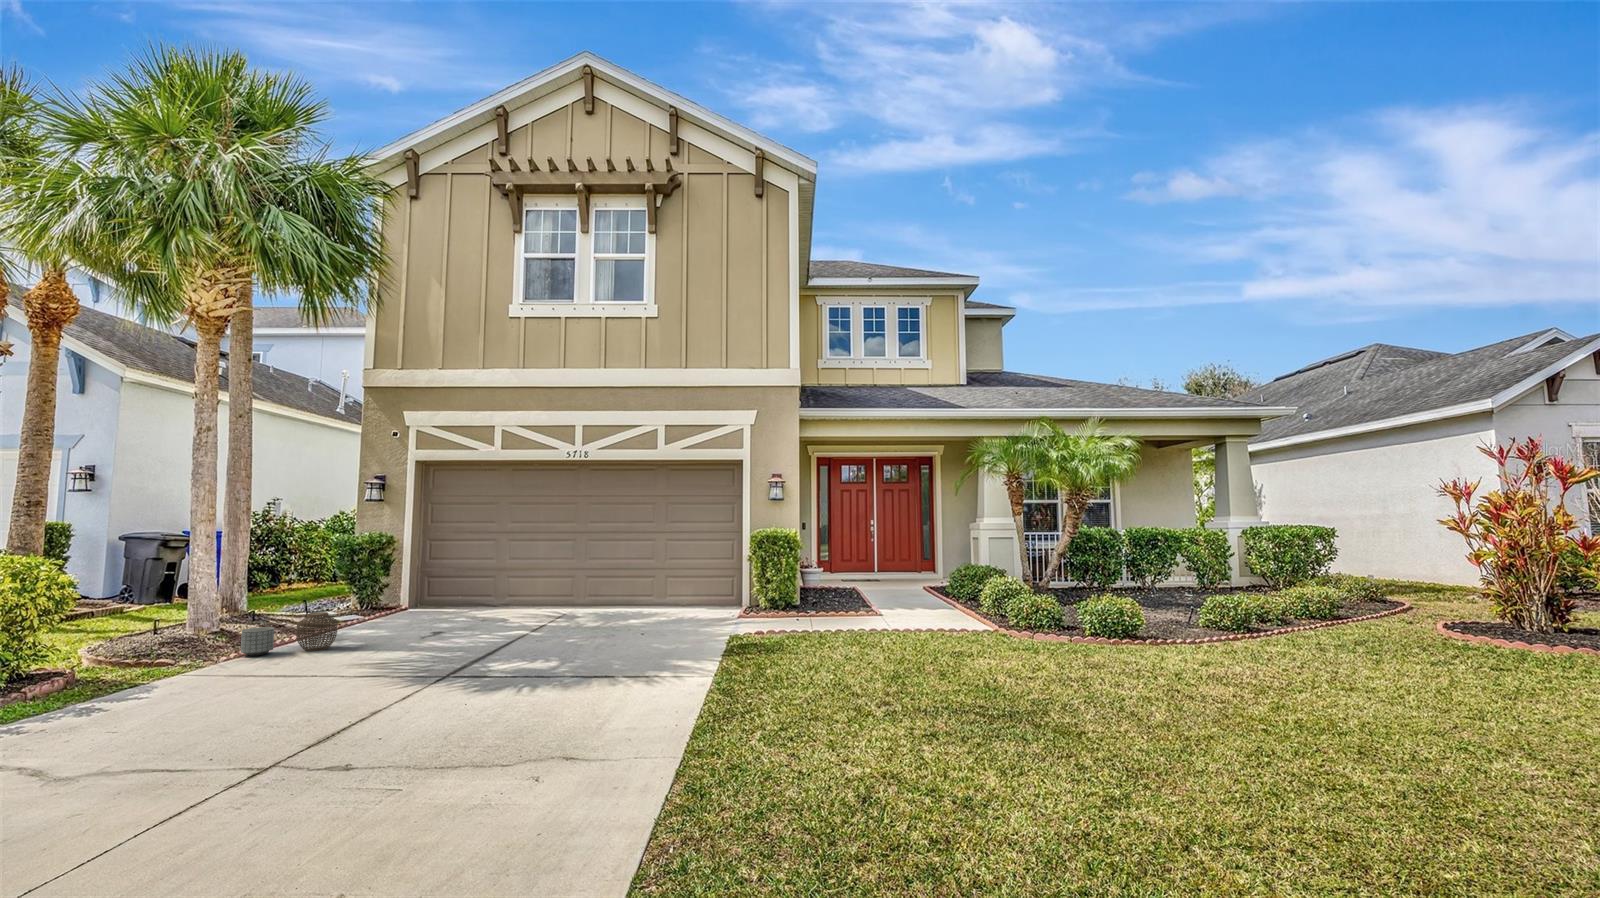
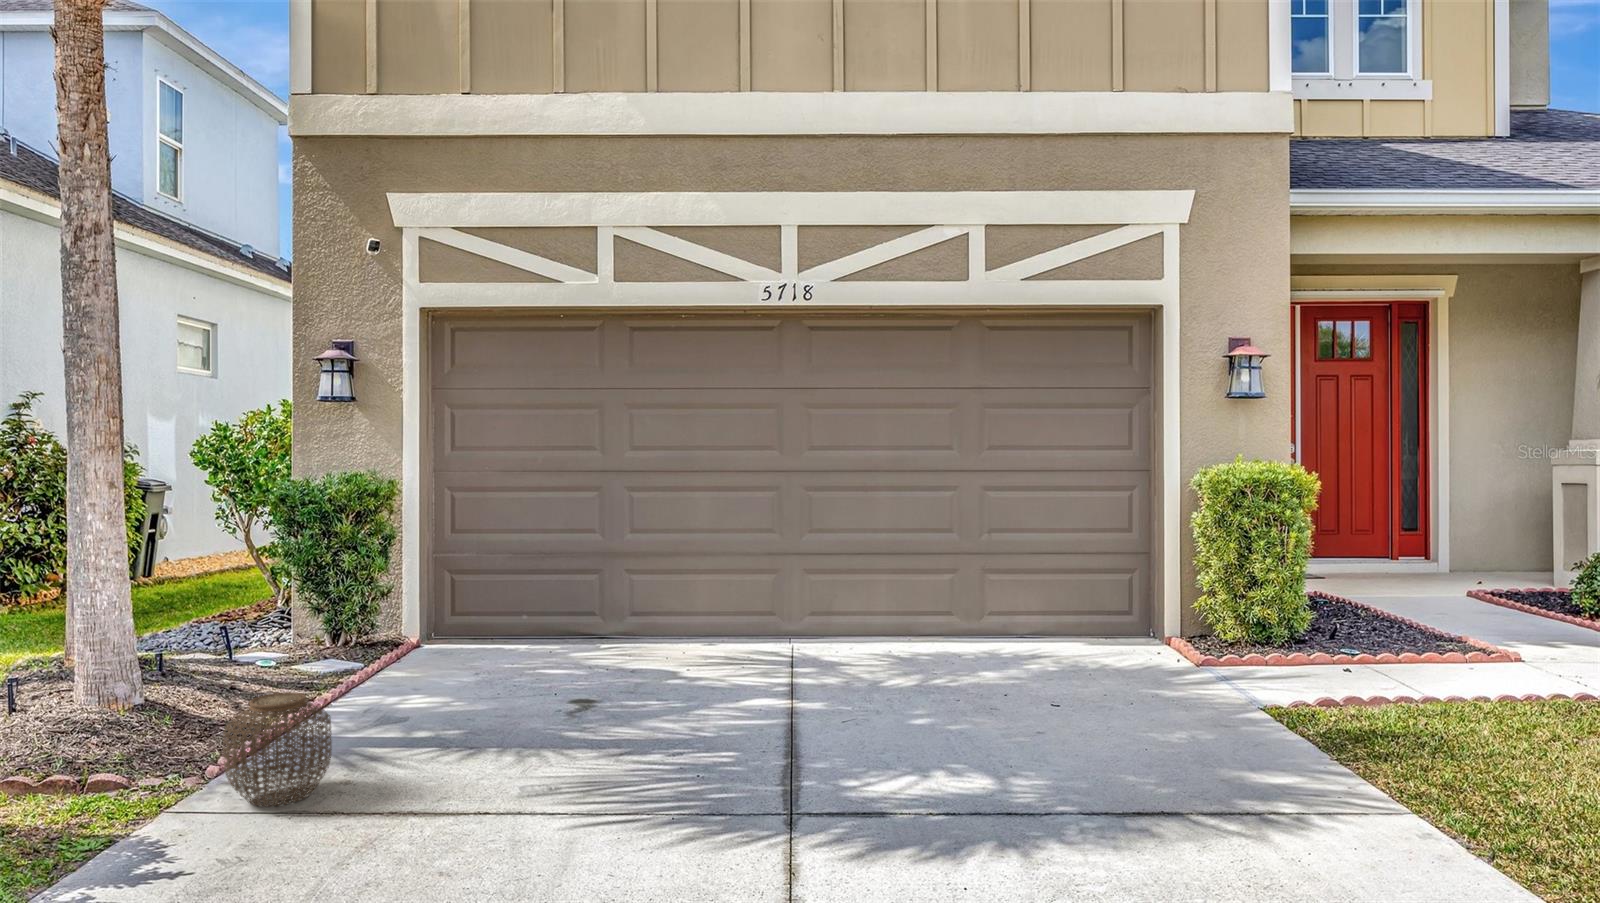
planter: present [241,627,274,656] -> none [70,740,163,830]

